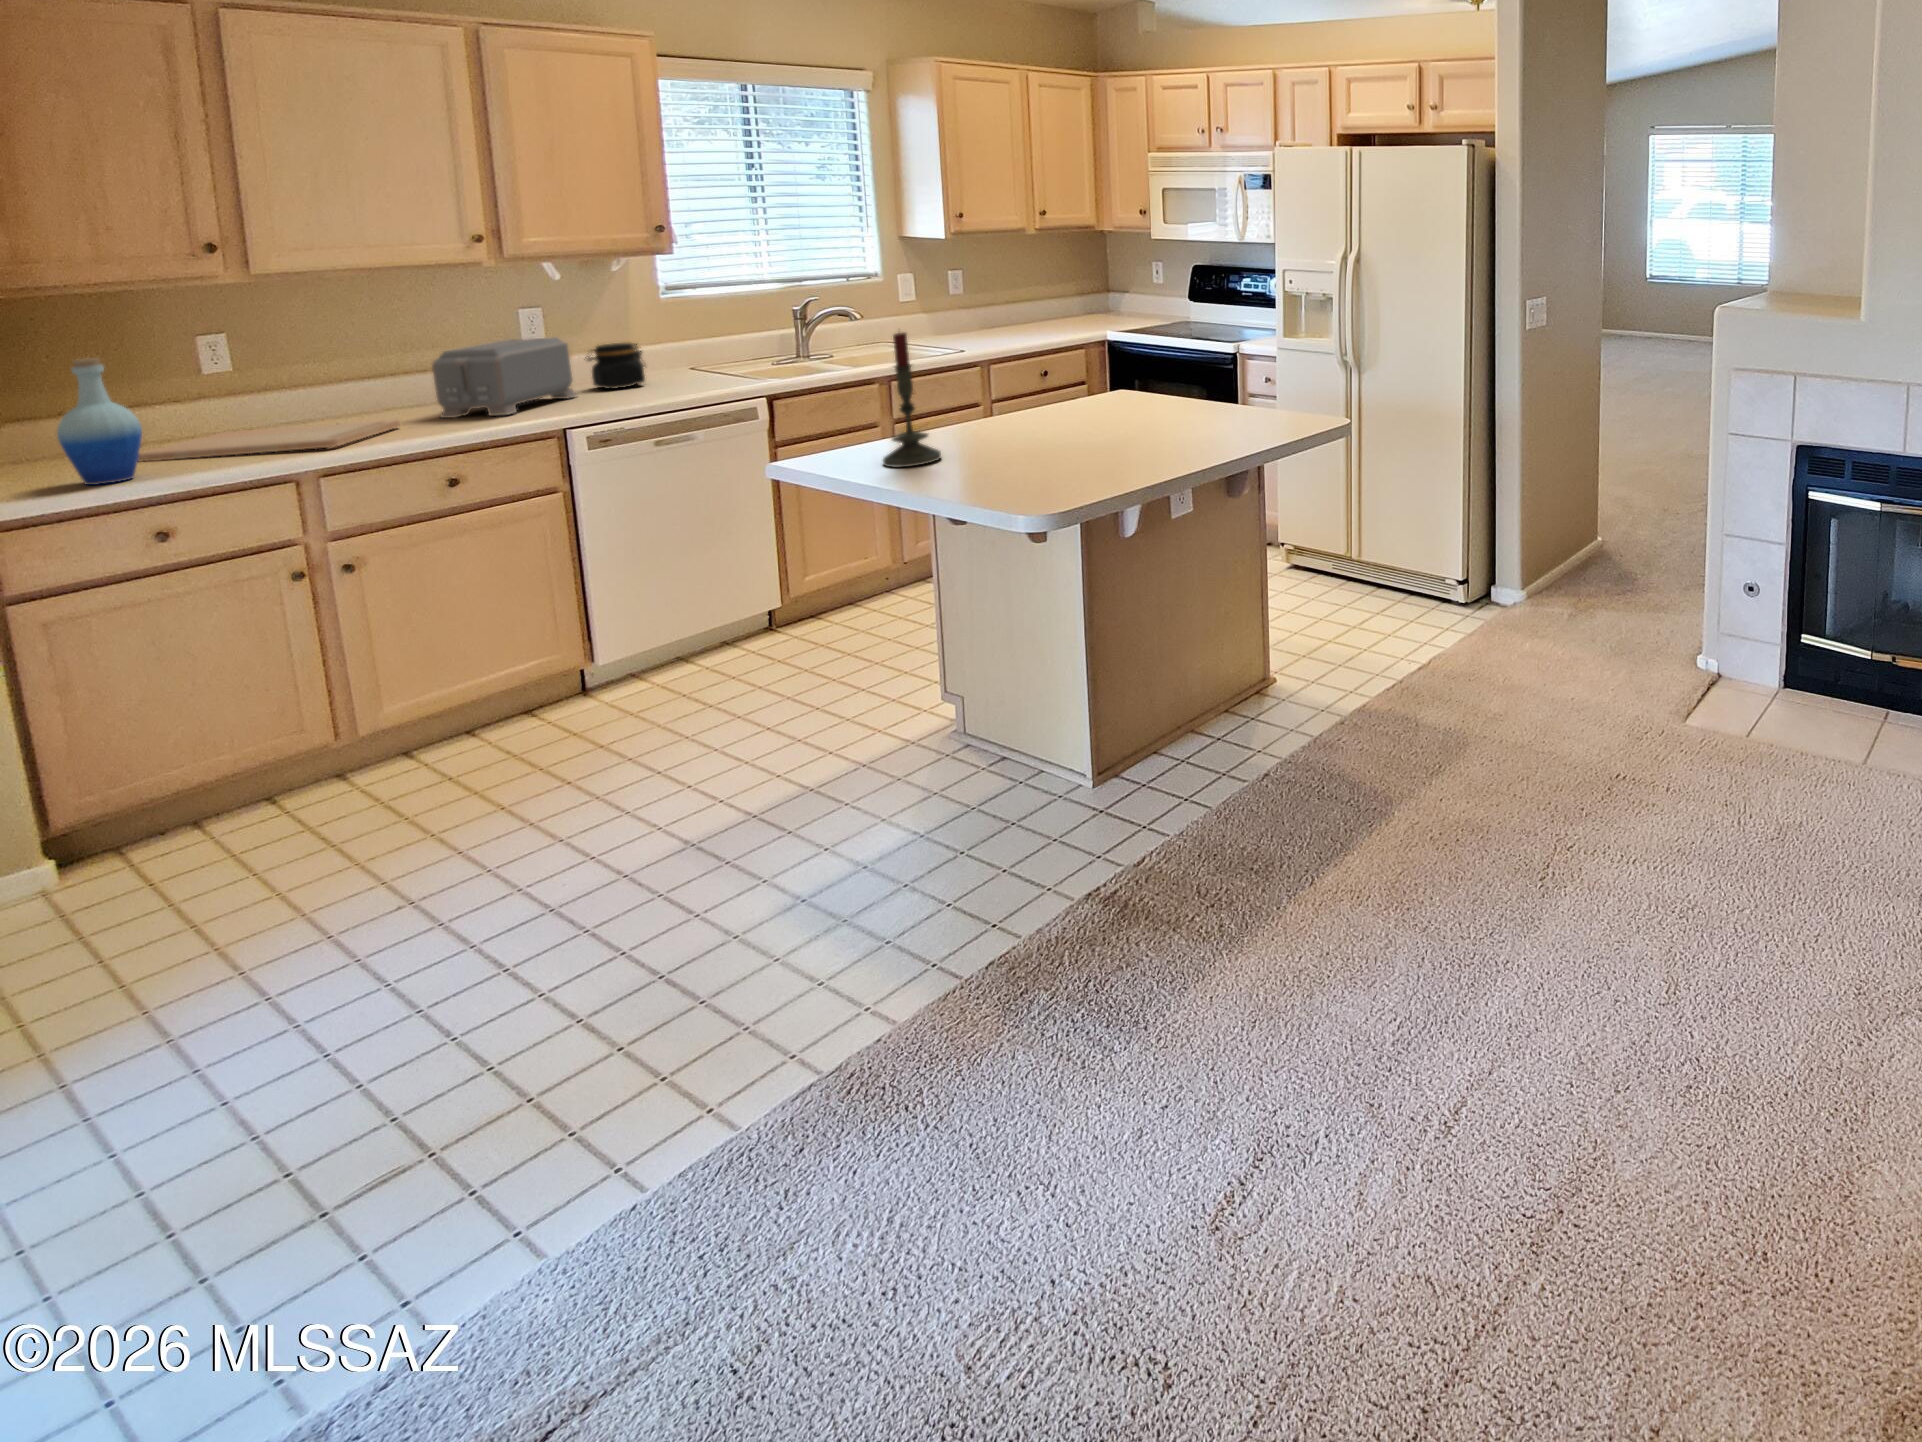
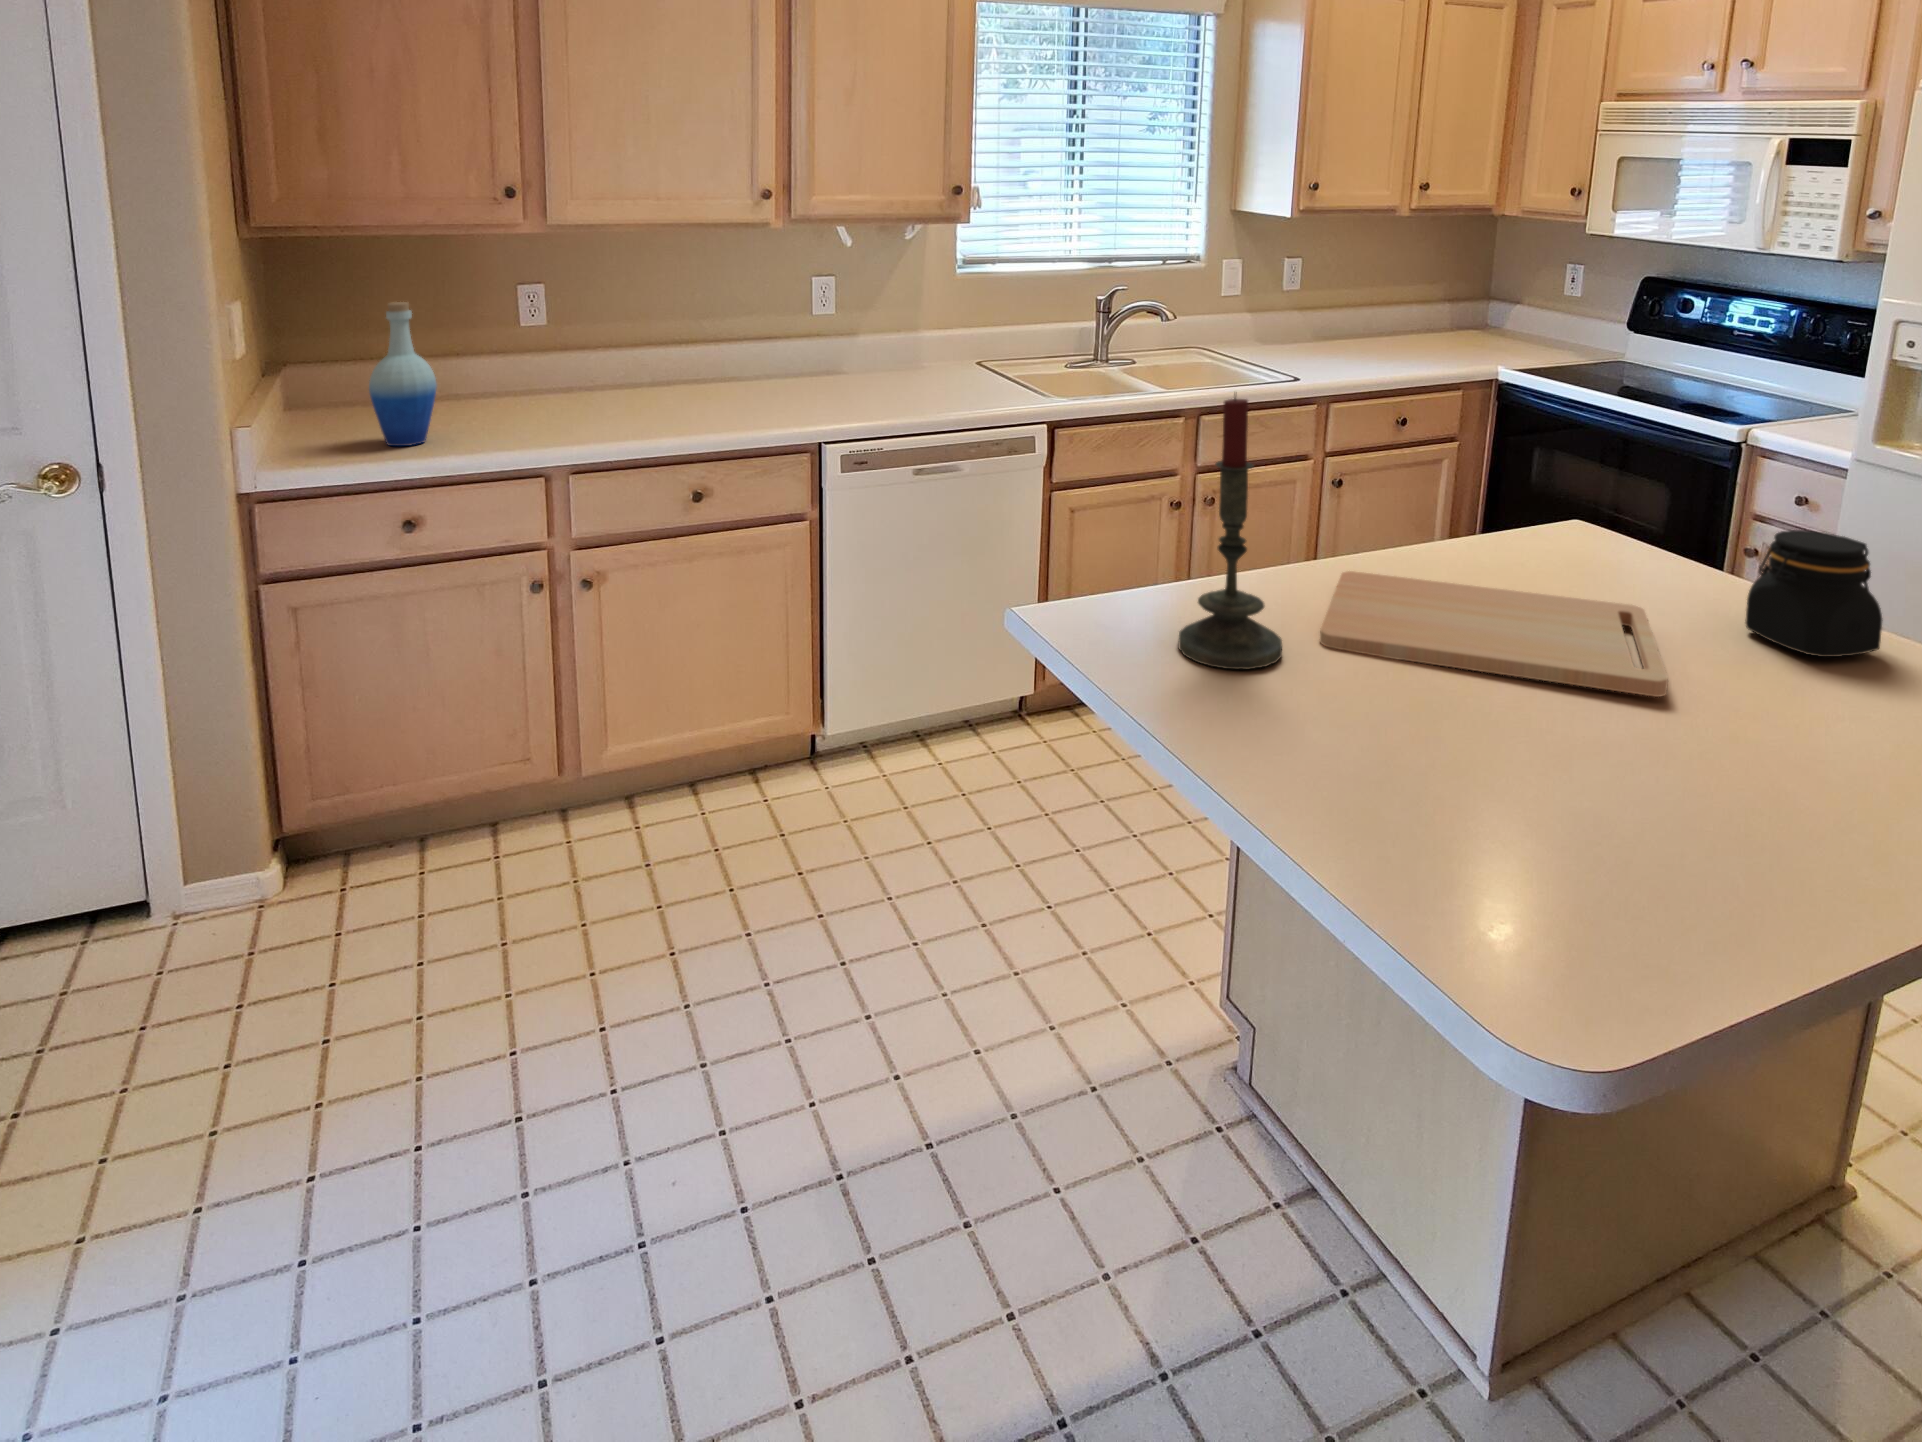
toaster: present [432,337,576,418] -> none [712,312,850,410]
jar: present [587,343,645,389] -> present [1745,530,1883,657]
cutting board: present [138,420,400,461] -> present [1320,571,1668,697]

